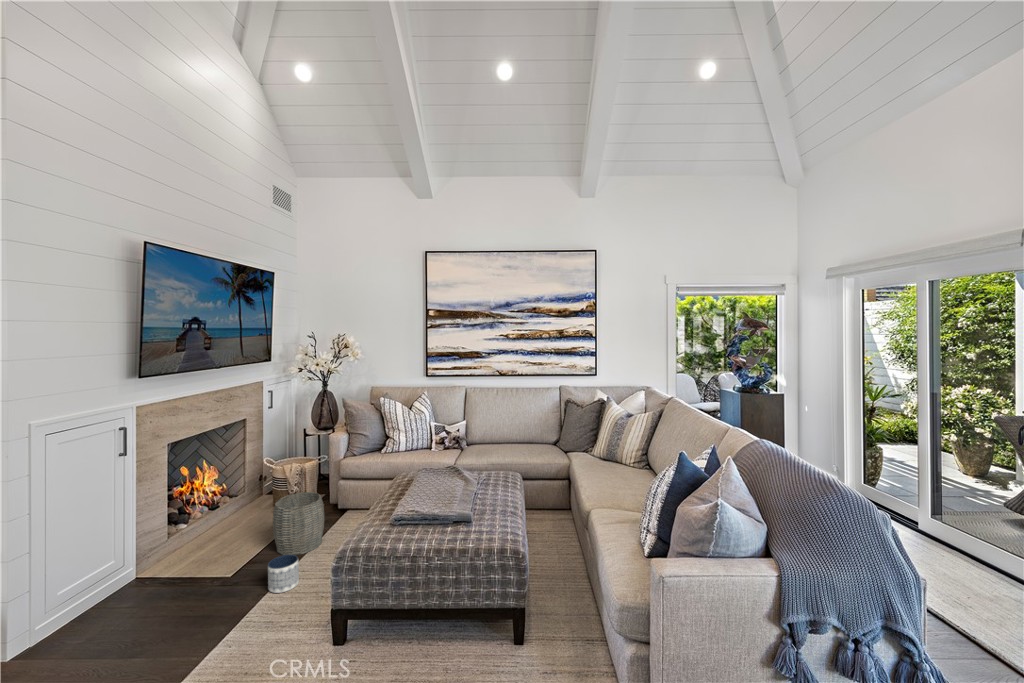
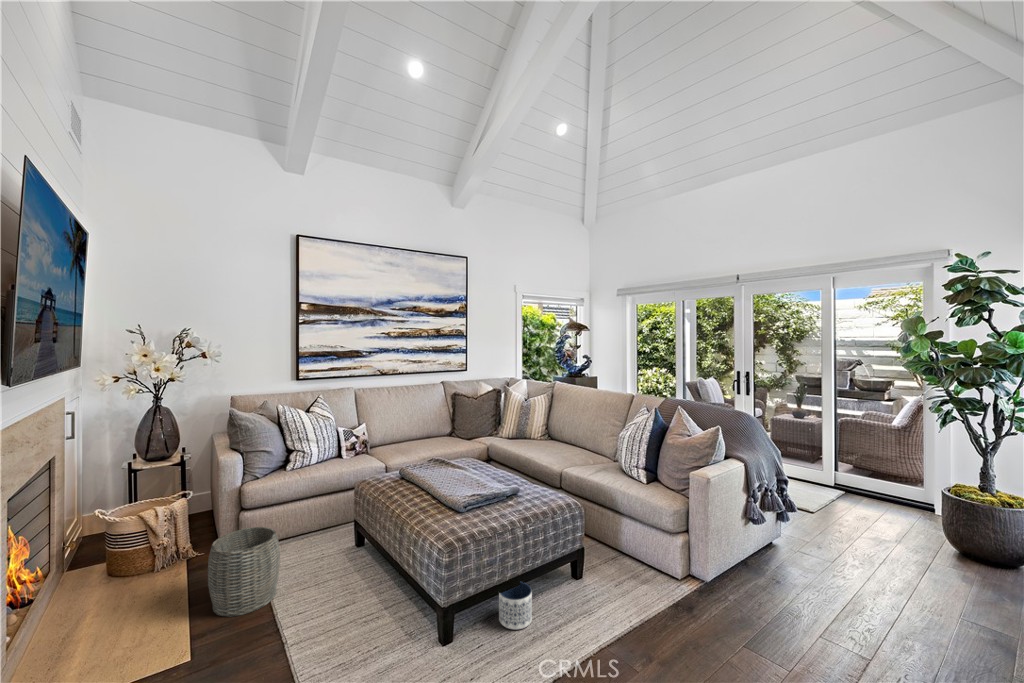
planter: present [268,555,299,593] -> present [499,582,532,629]

